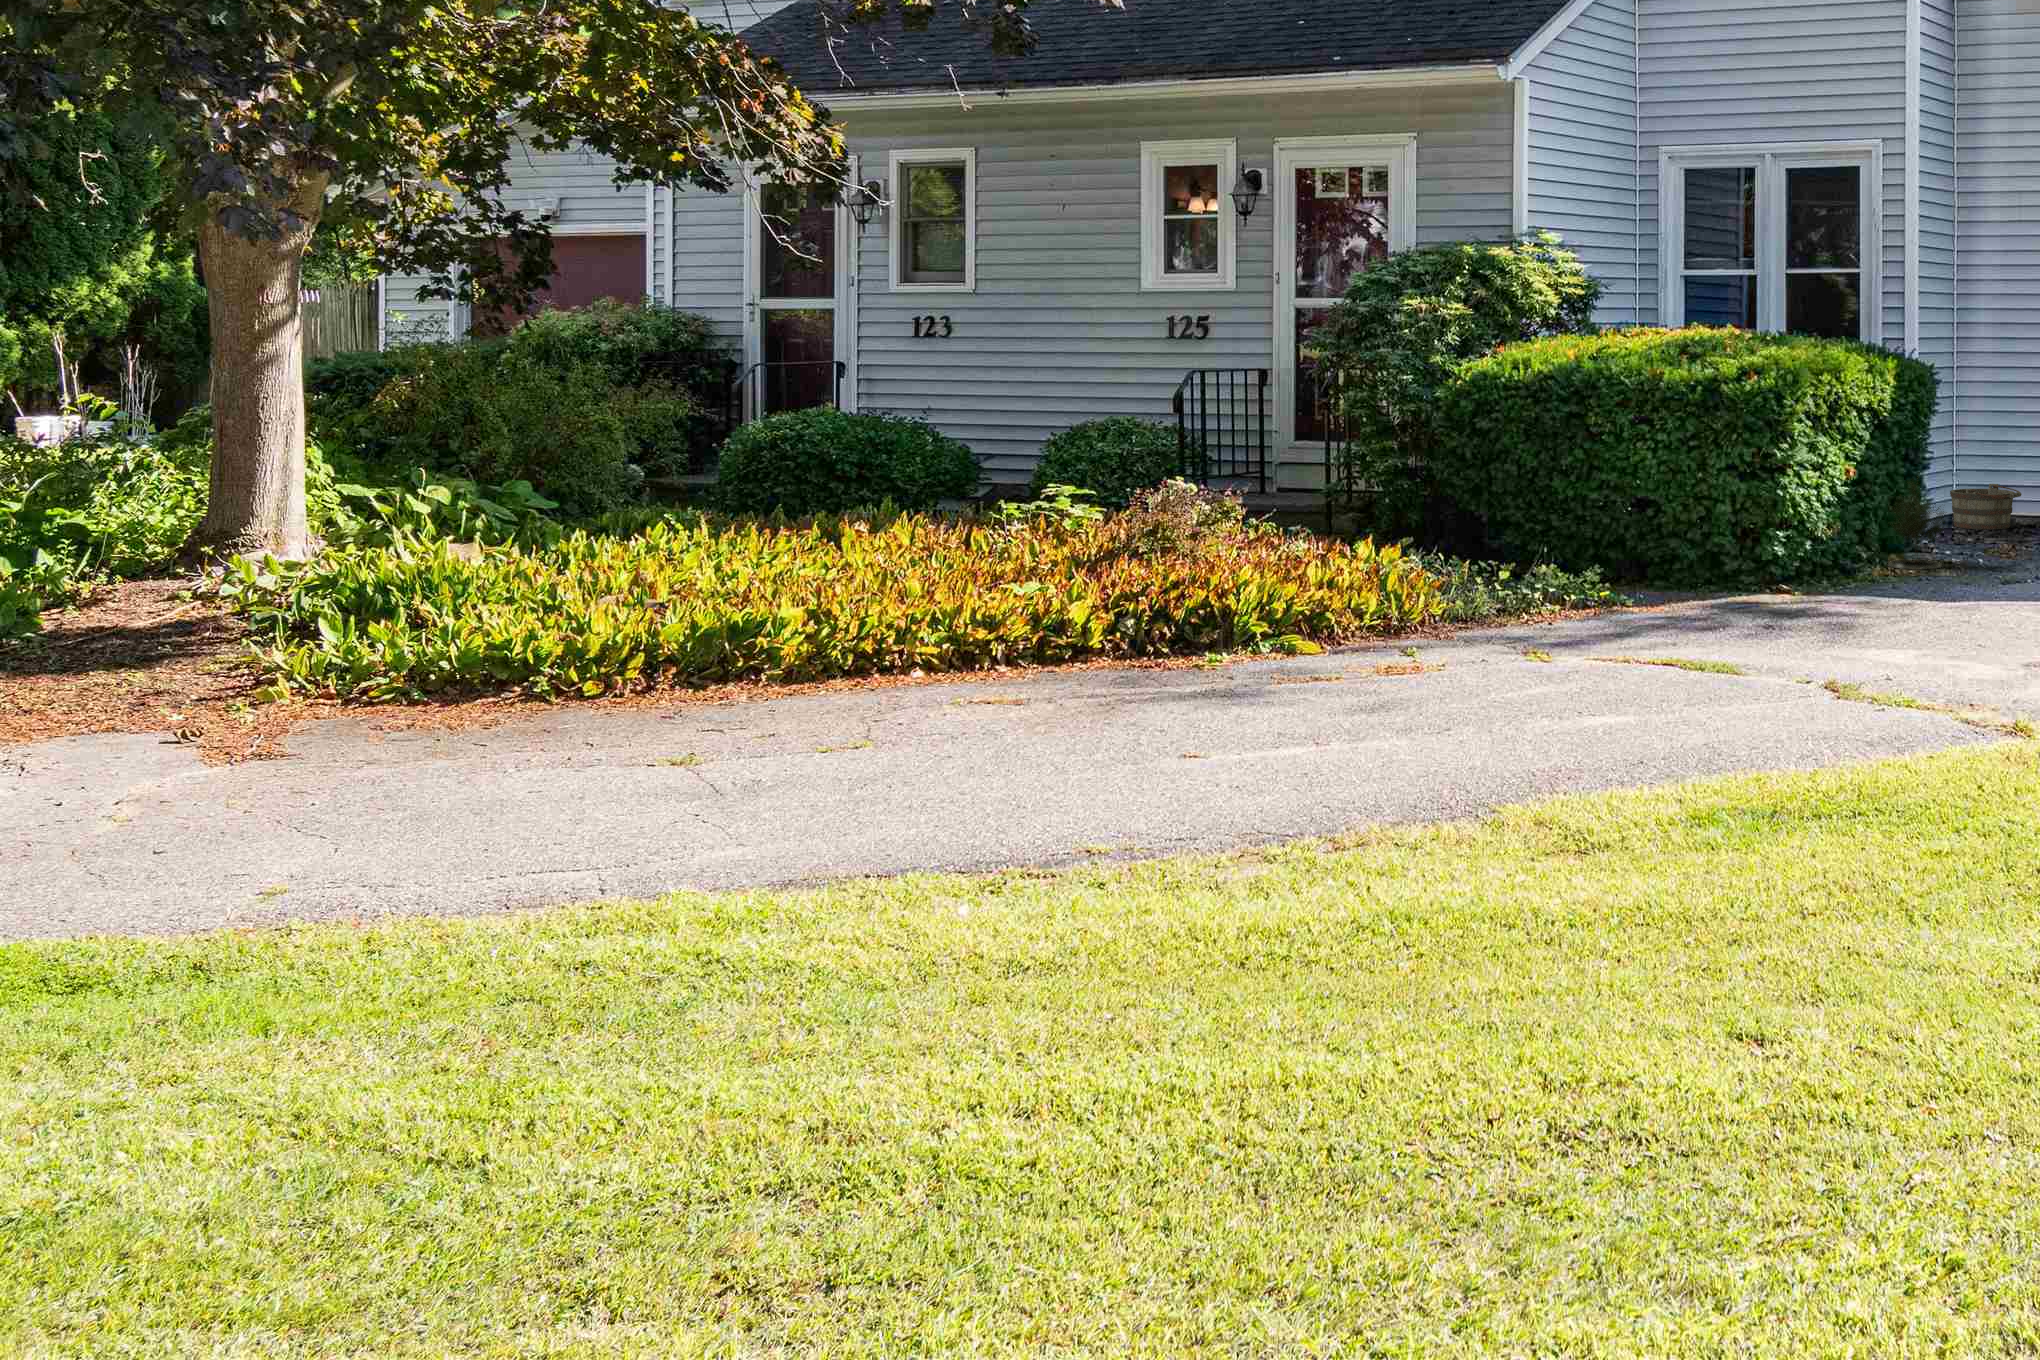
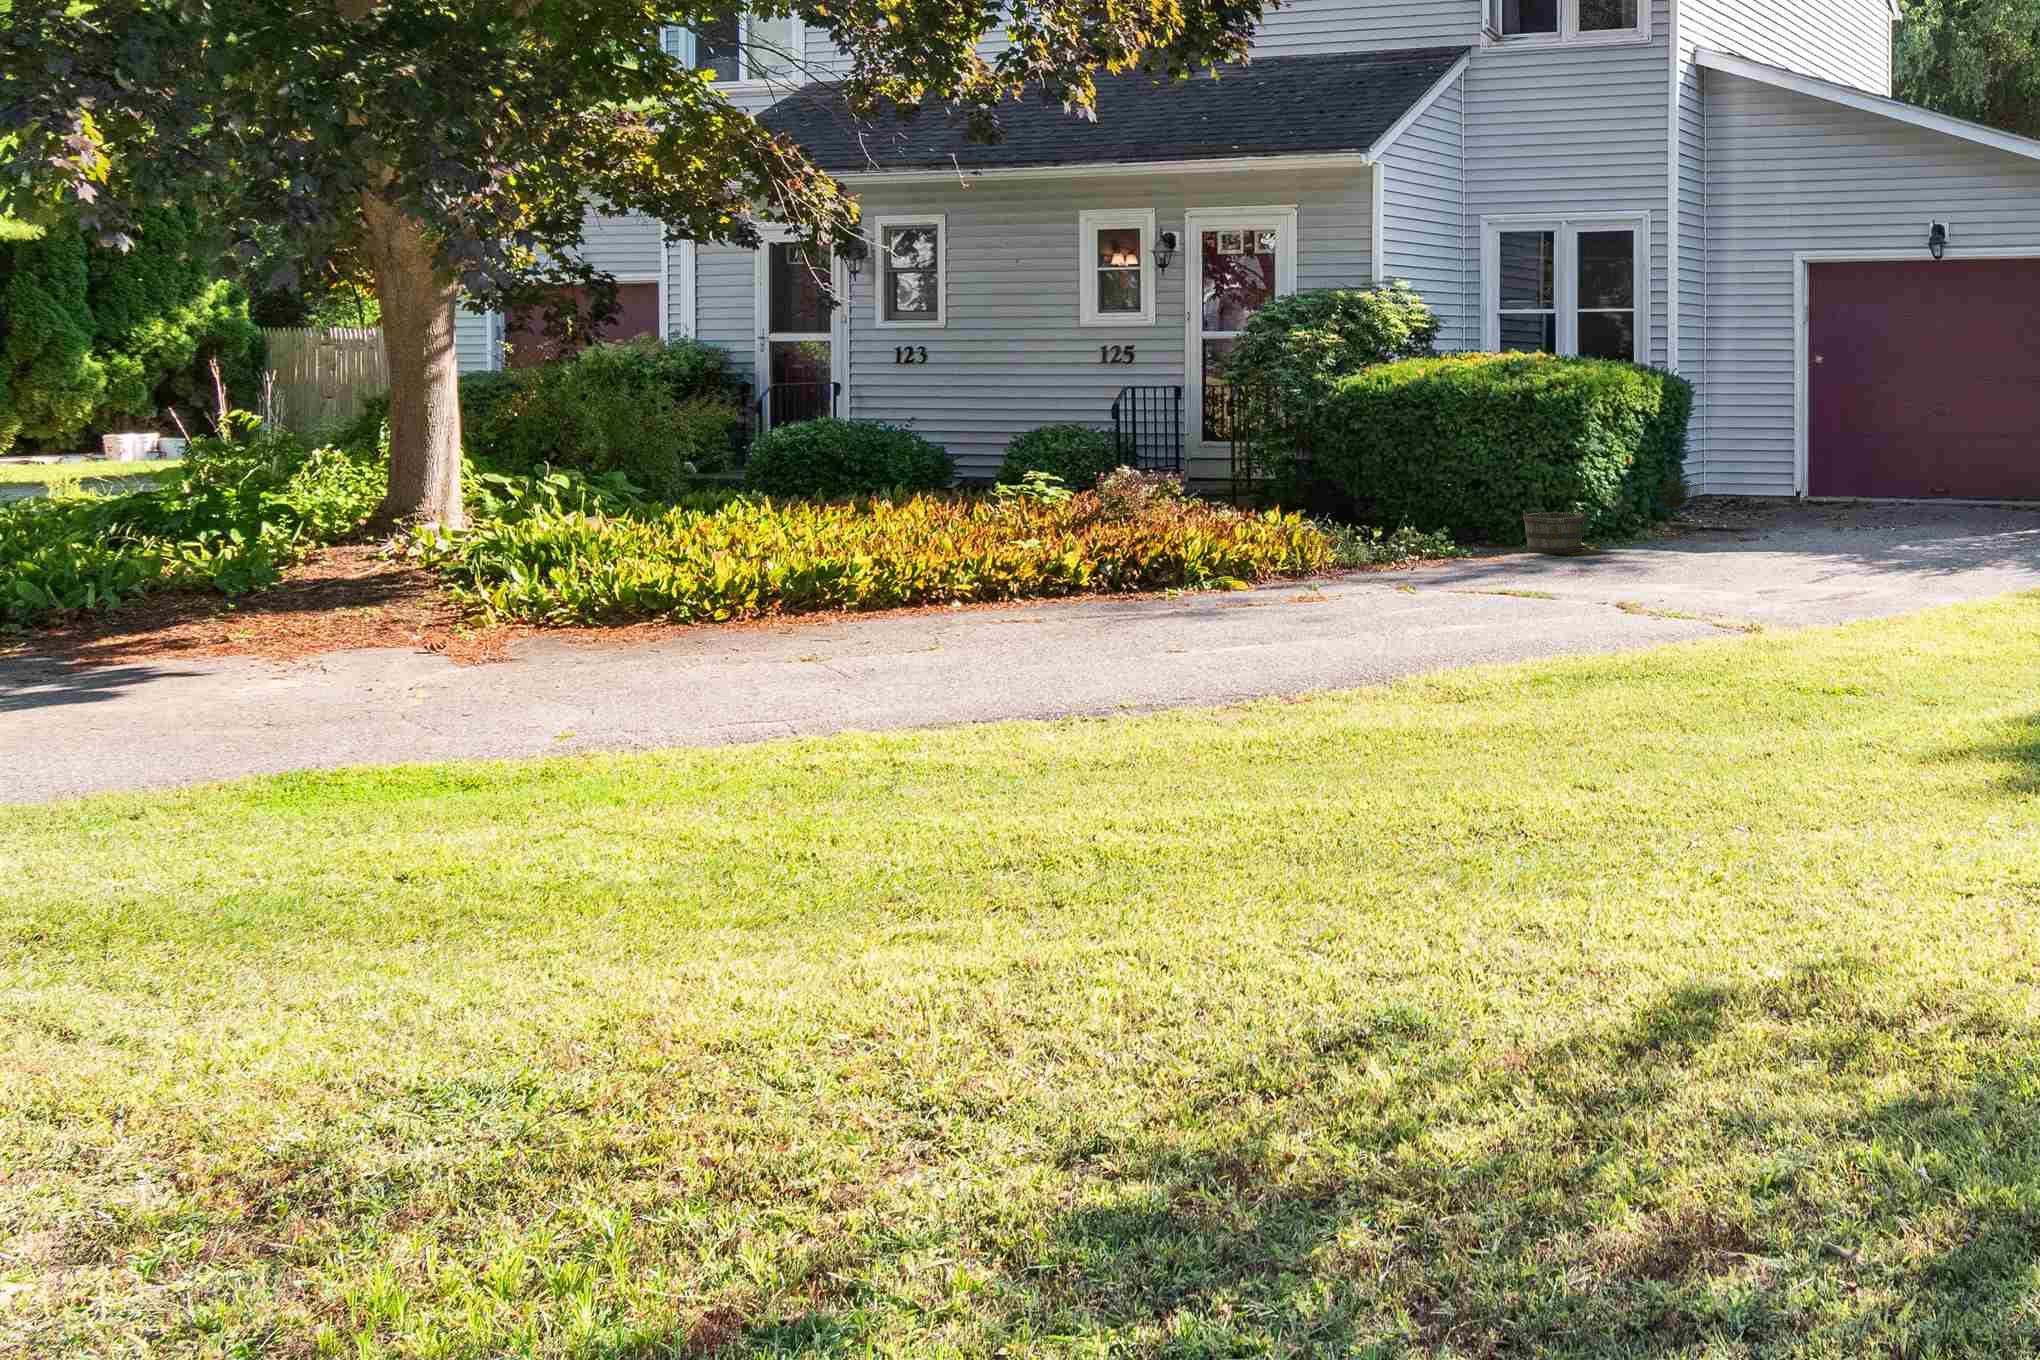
bucket: present [1950,484,2022,530] -> present [1522,510,1586,553]

